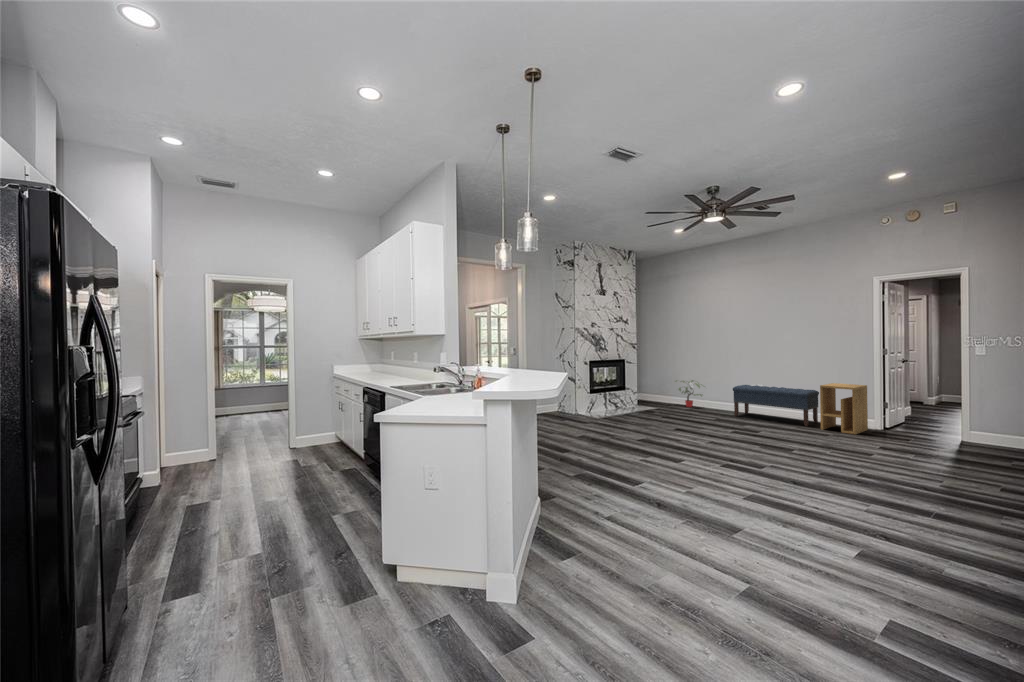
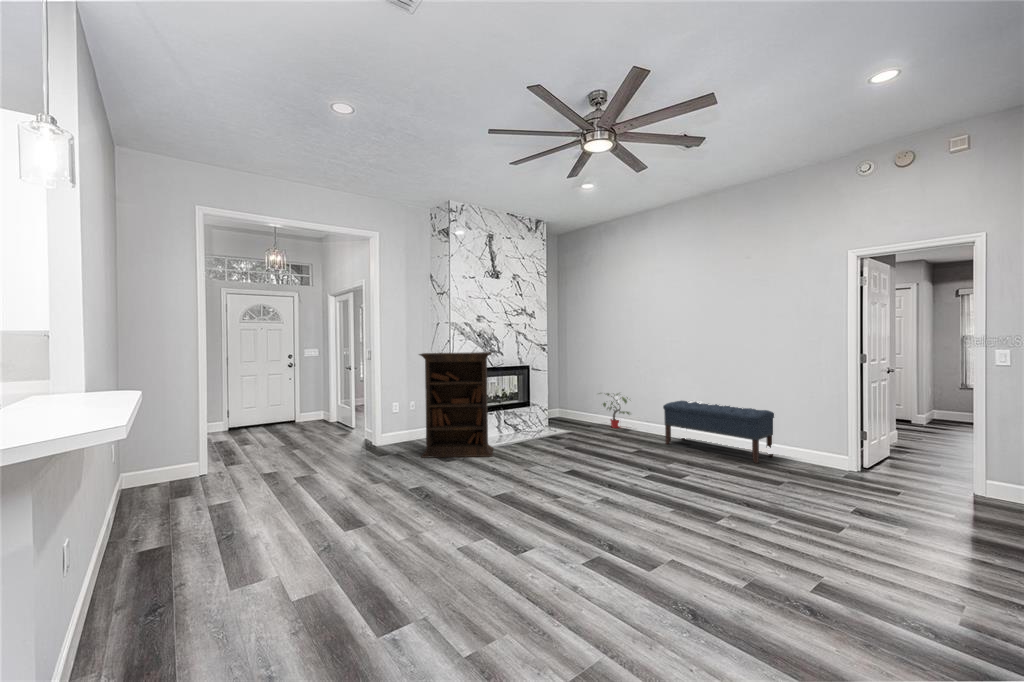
bookcase: none [560,349,614,423] -> present [419,352,493,458]
side table: present [820,383,868,434] -> none [774,402,840,480]

